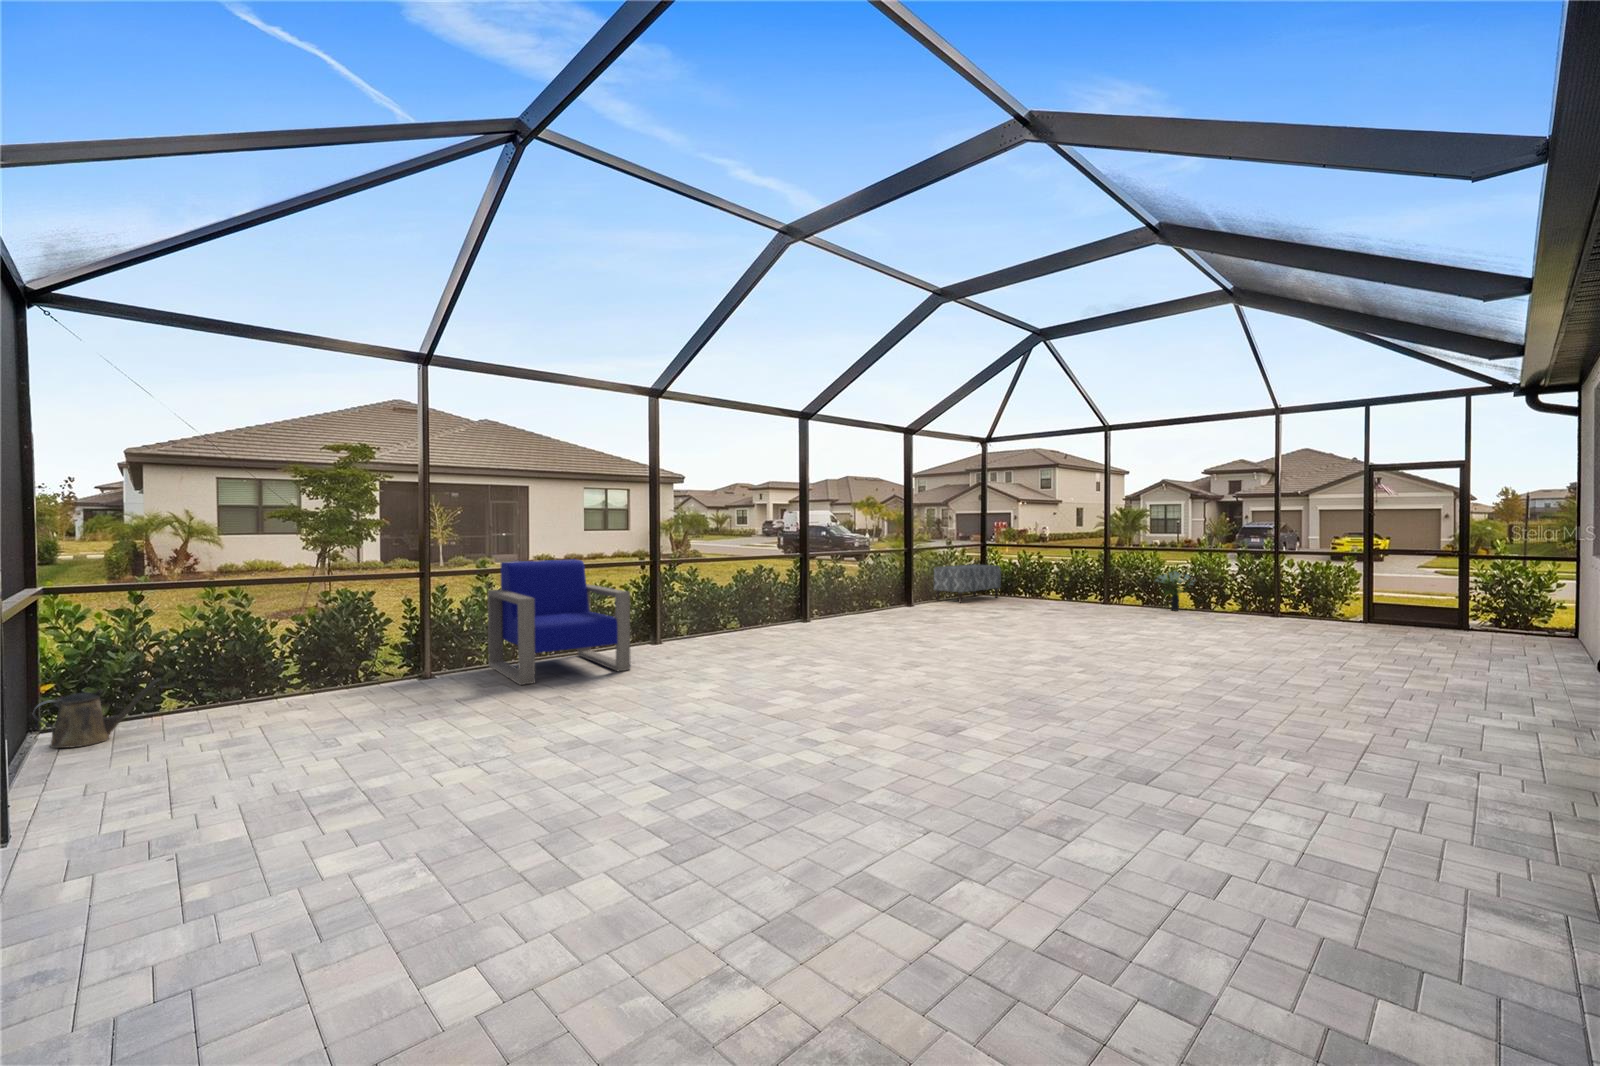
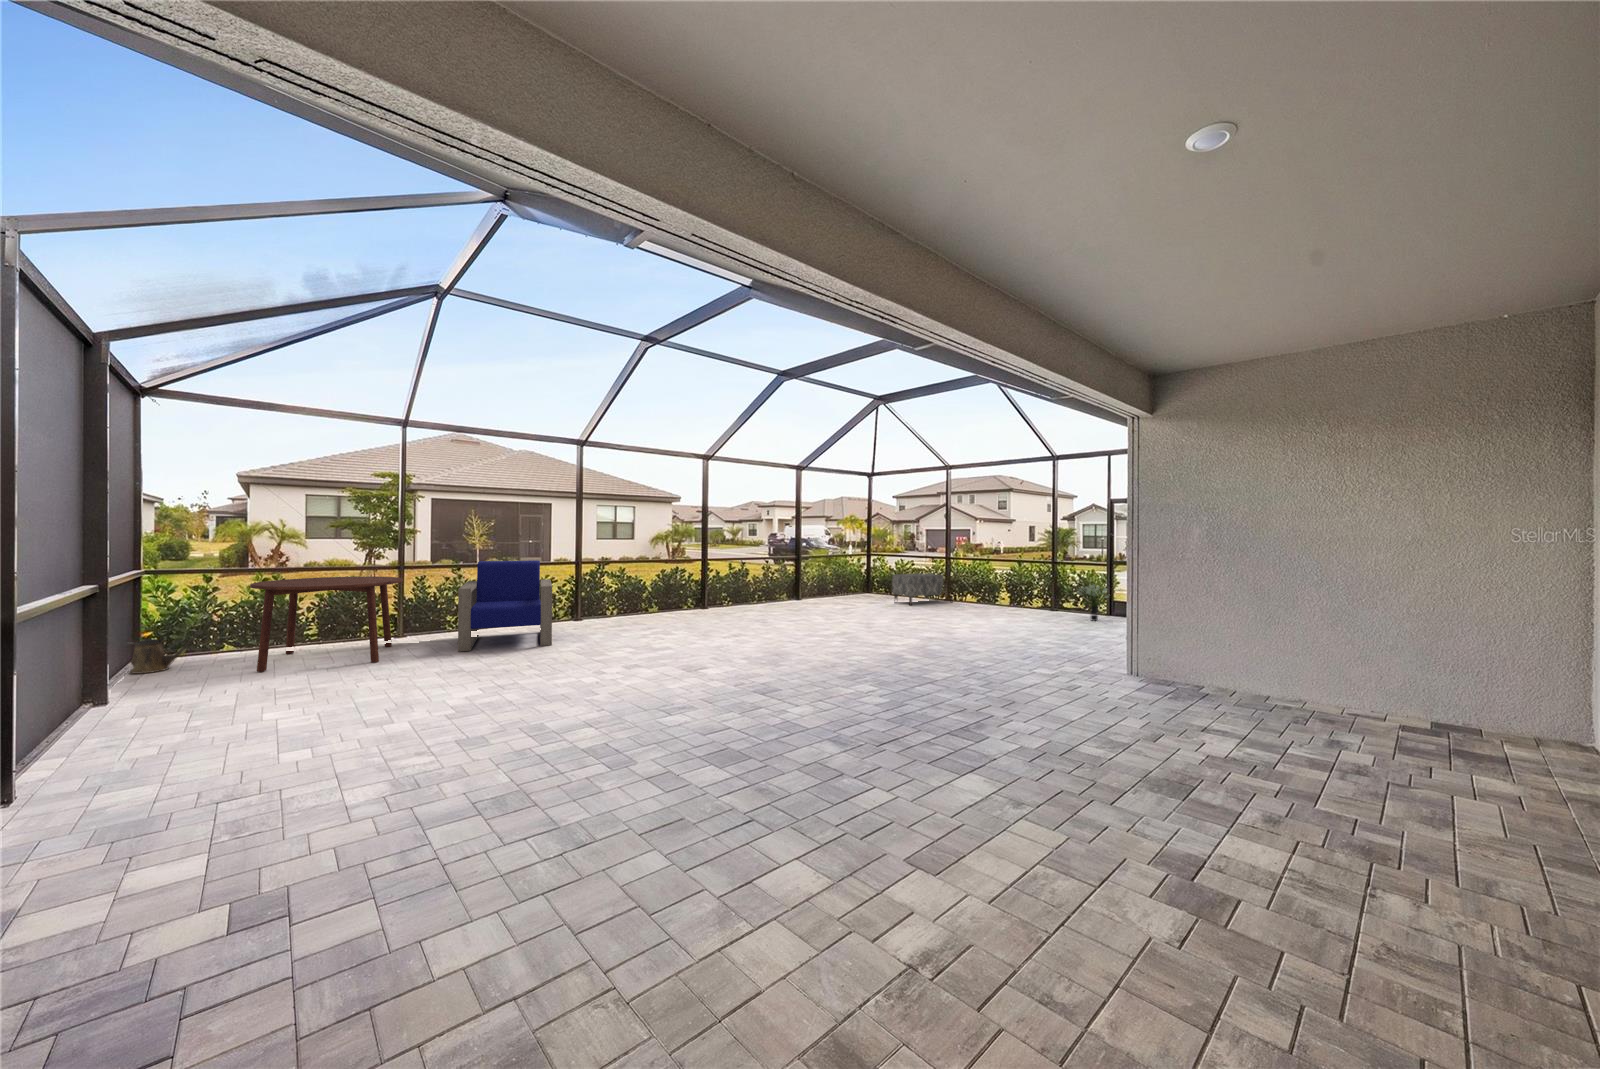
dining table: none [237,587,440,730] -> present [250,576,403,672]

